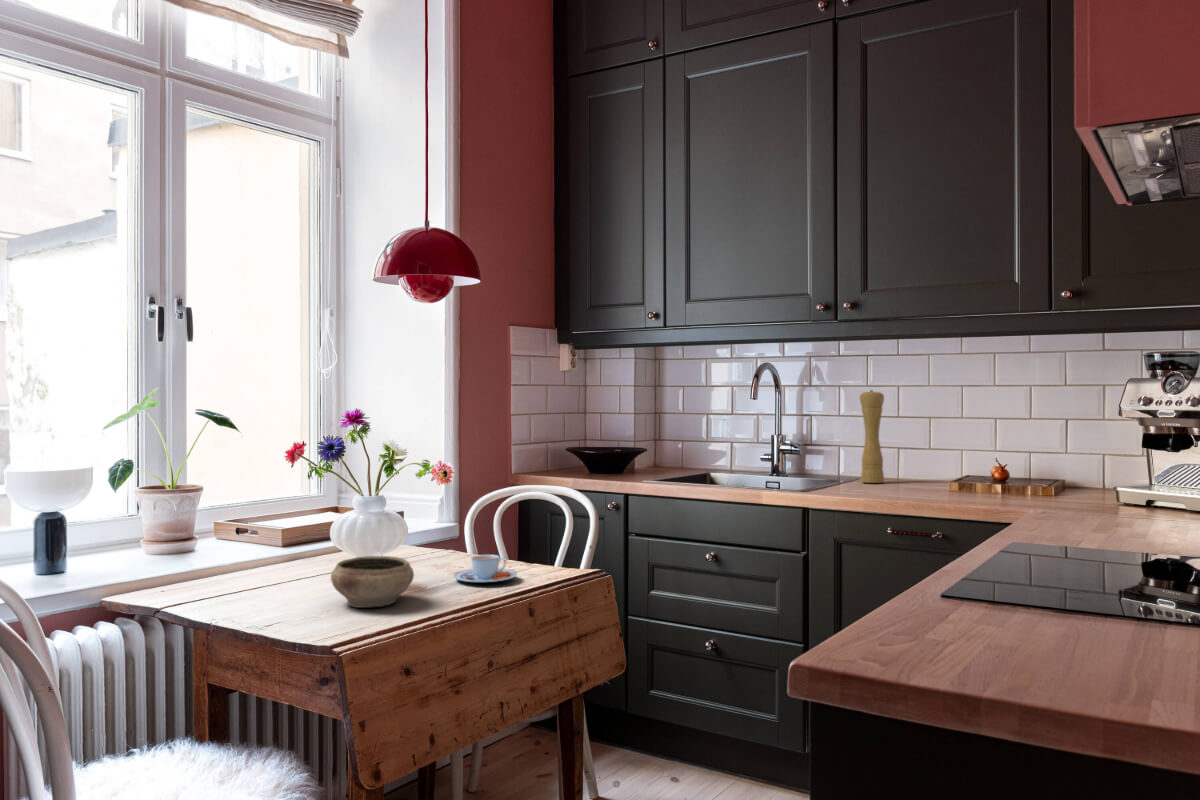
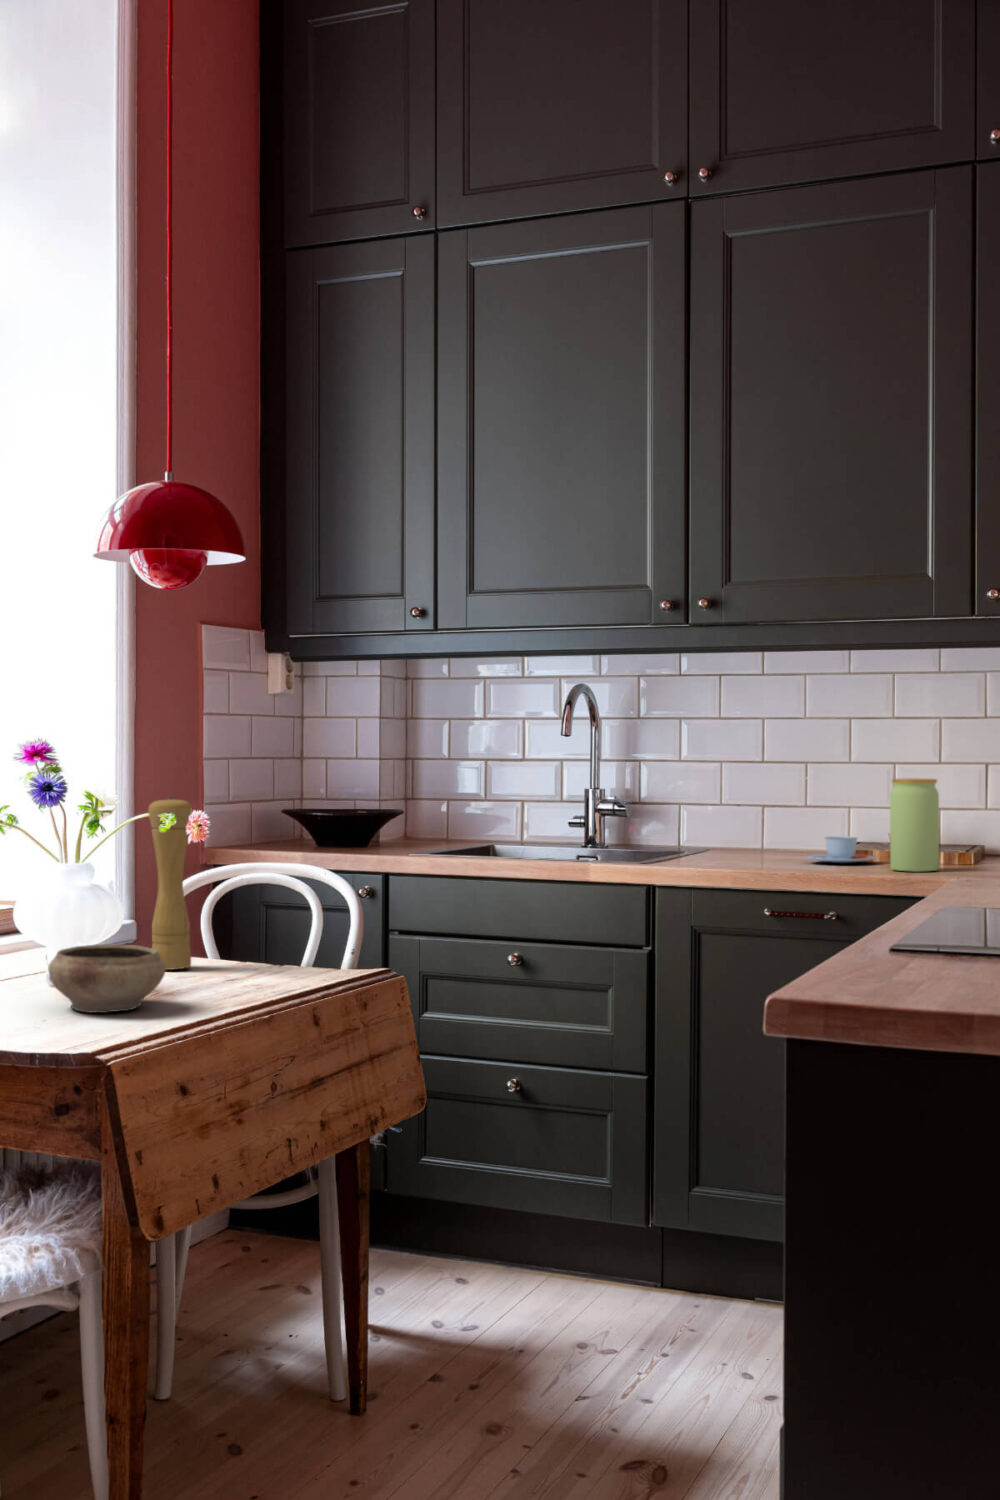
pepper mill: present [860,390,884,483] -> present [148,797,192,970]
jar: none [984,433,1023,504] -> present [890,778,939,872]
teacup: present [454,555,517,582] -> present [806,836,877,863]

